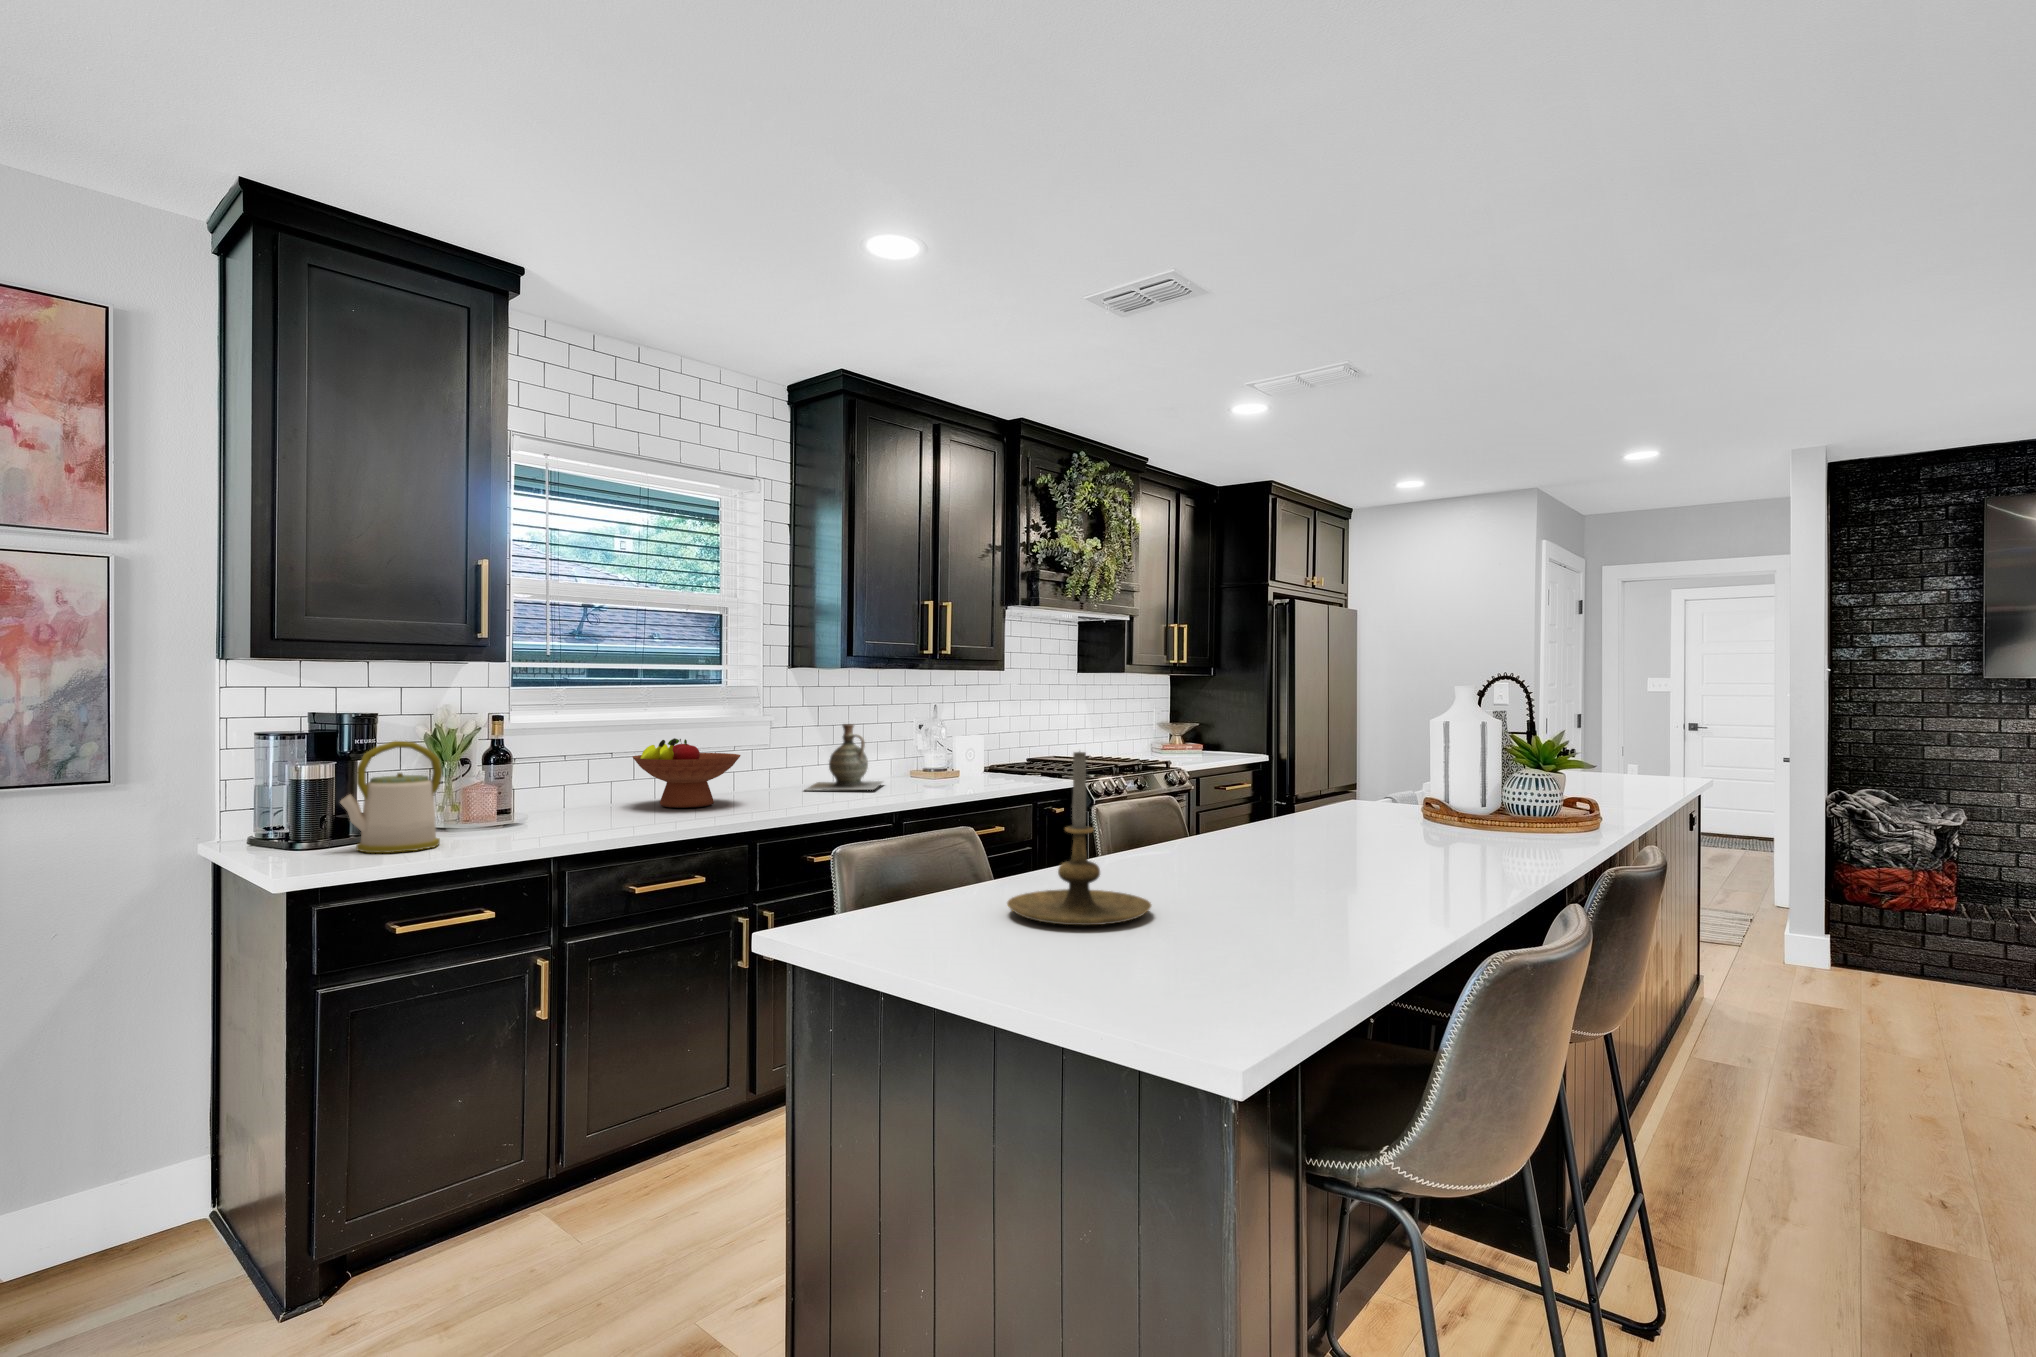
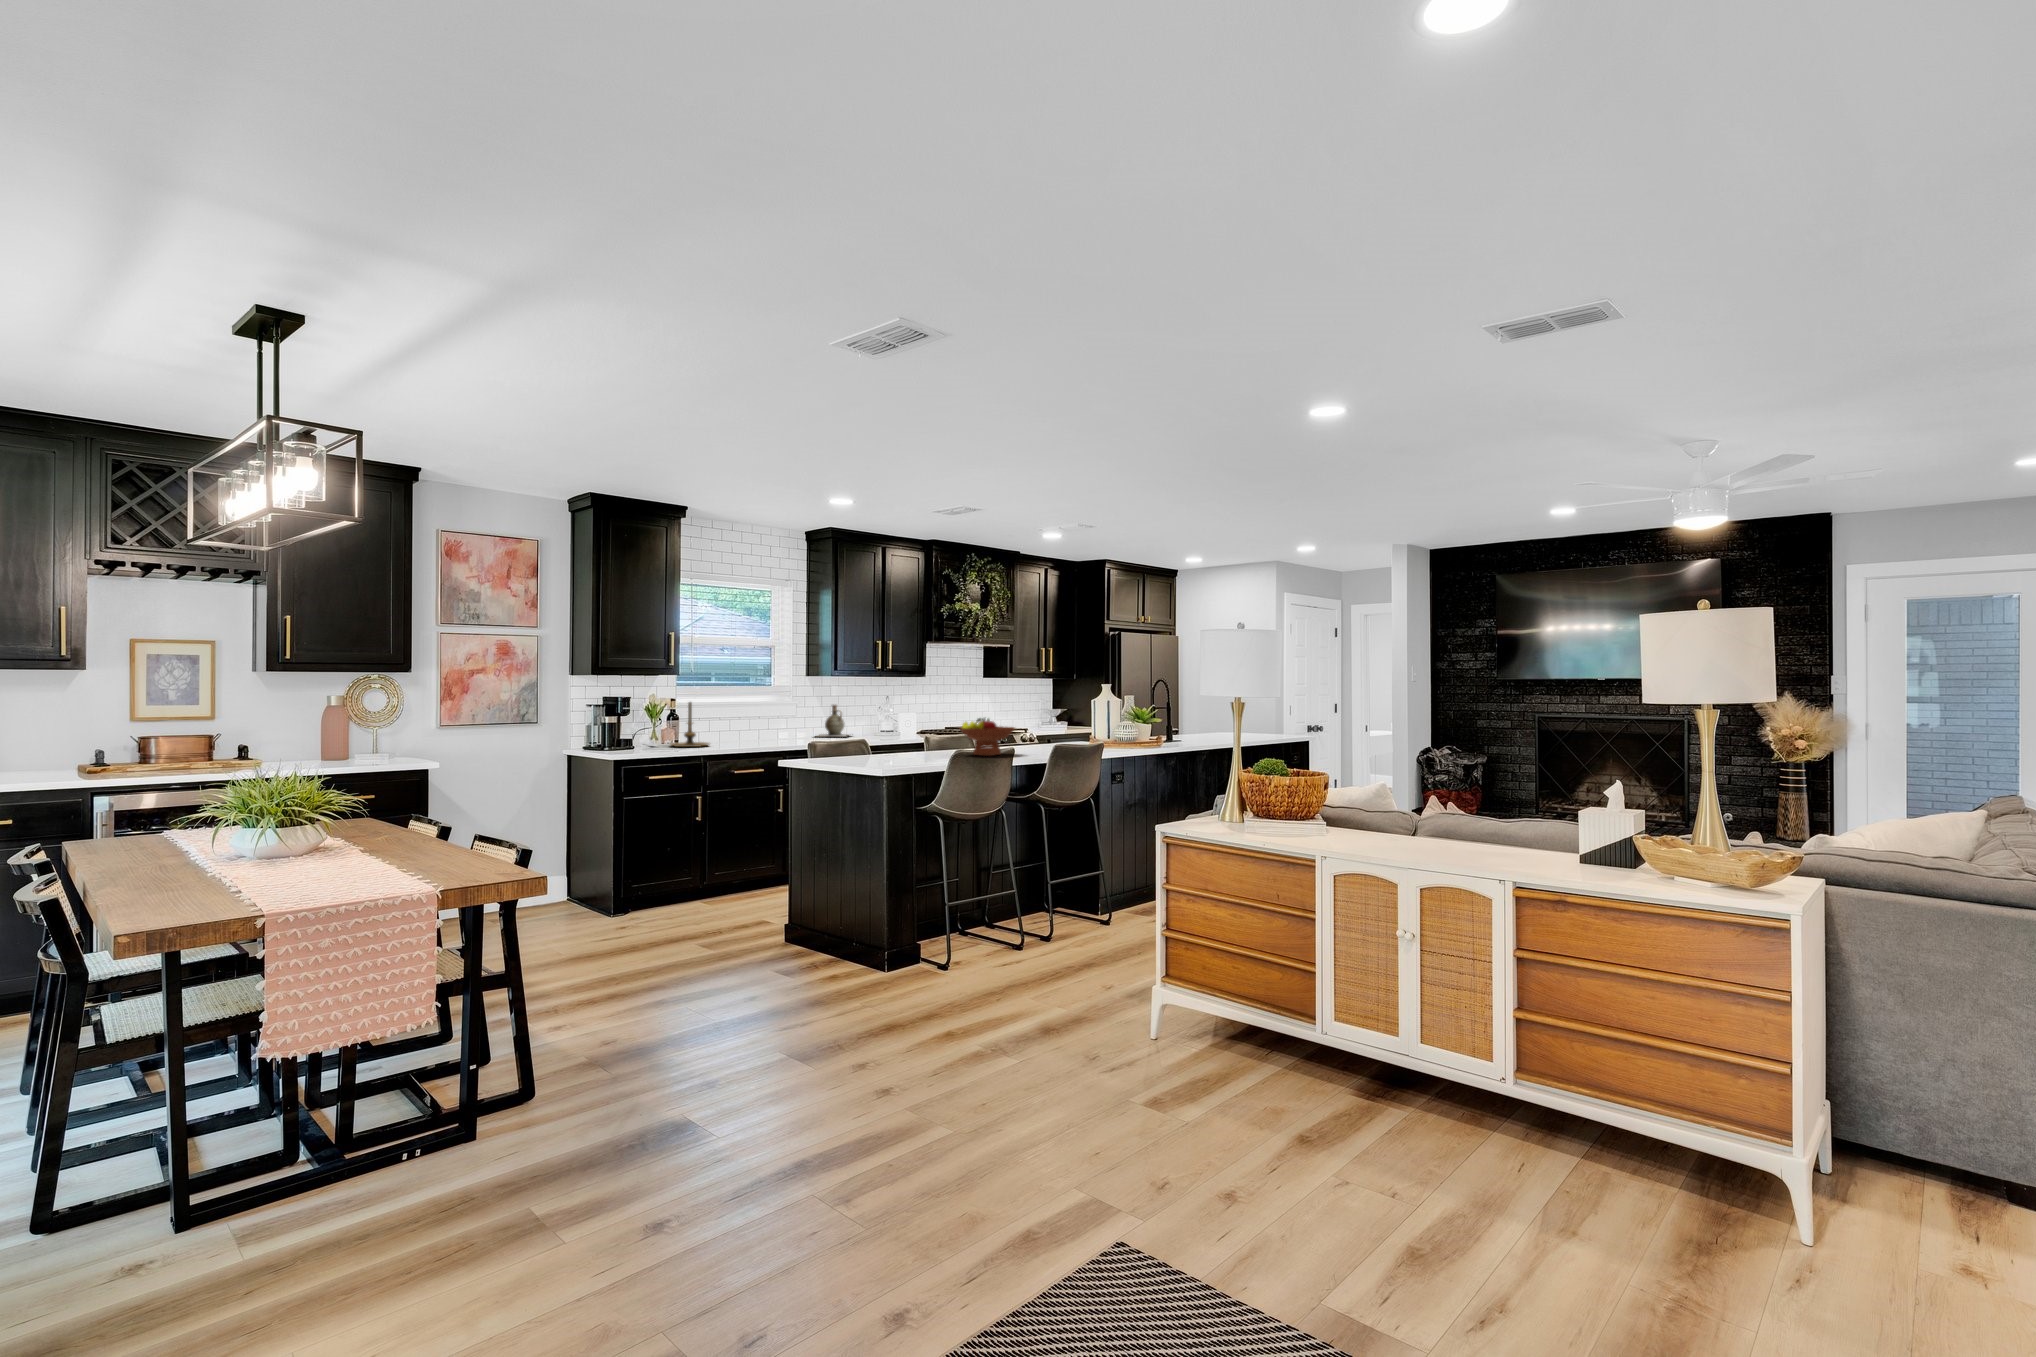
fruit bowl: present [633,738,741,808] -> present [960,718,1015,756]
kettle: present [340,741,443,853] -> none [623,708,659,750]
candle holder: present [1007,752,1151,925] -> present [670,702,709,747]

